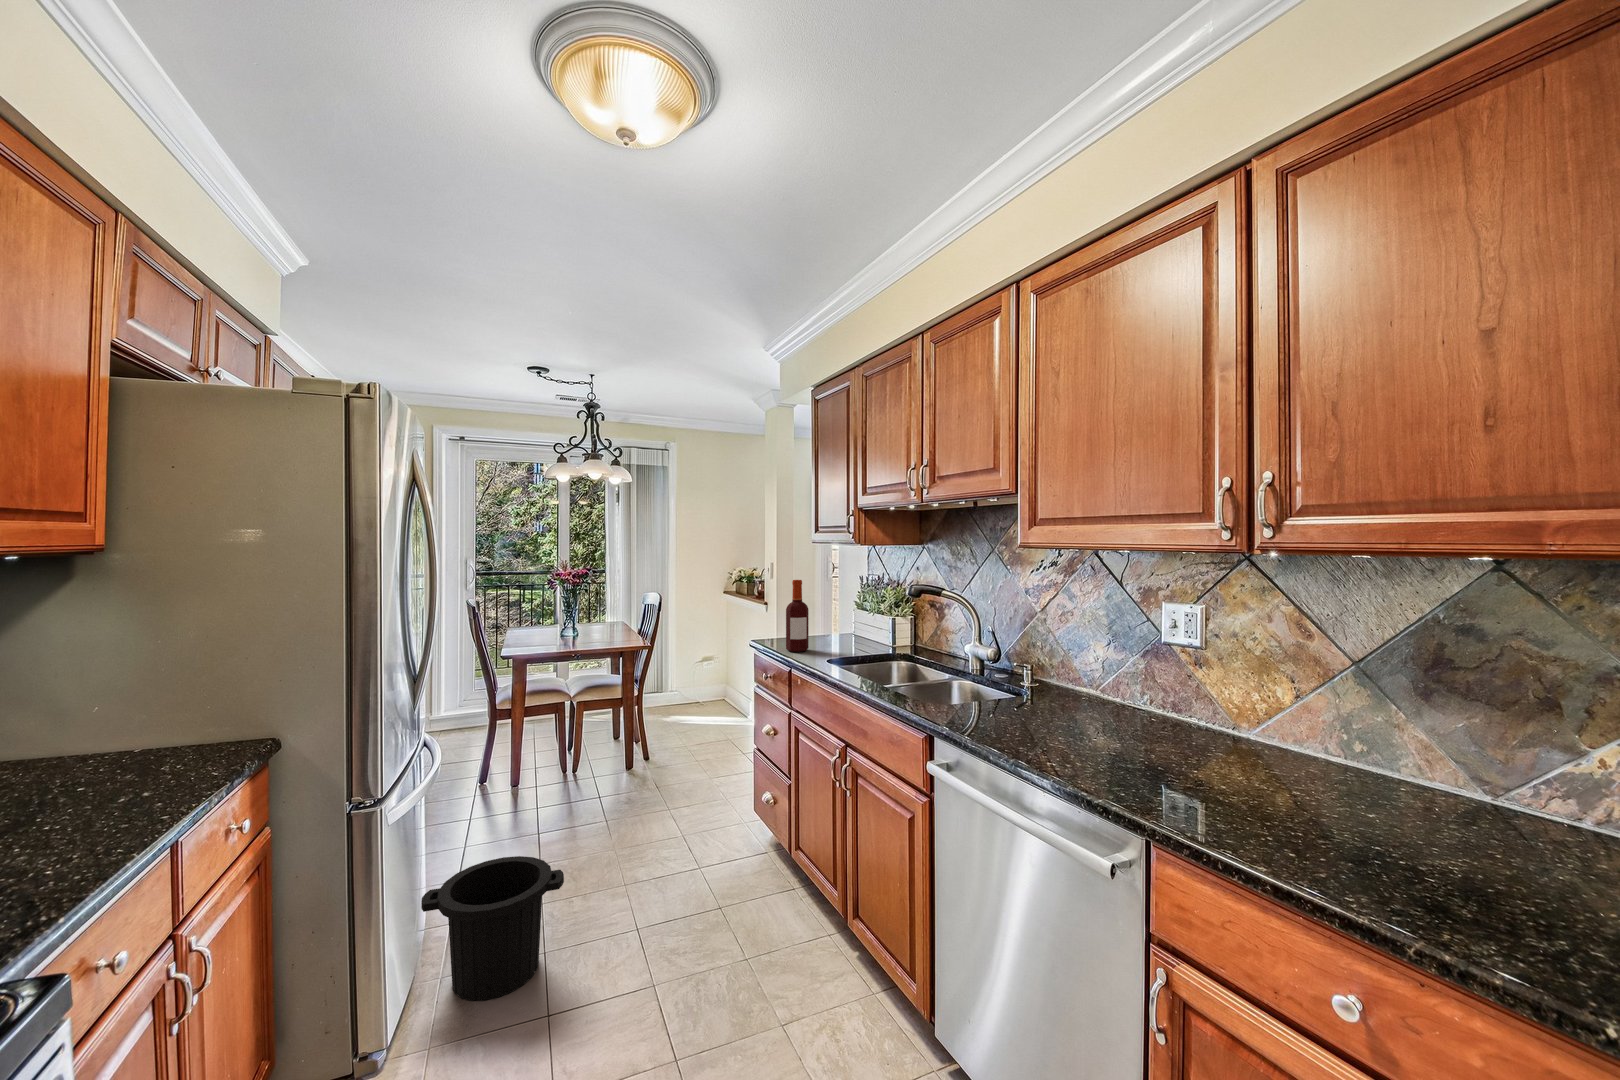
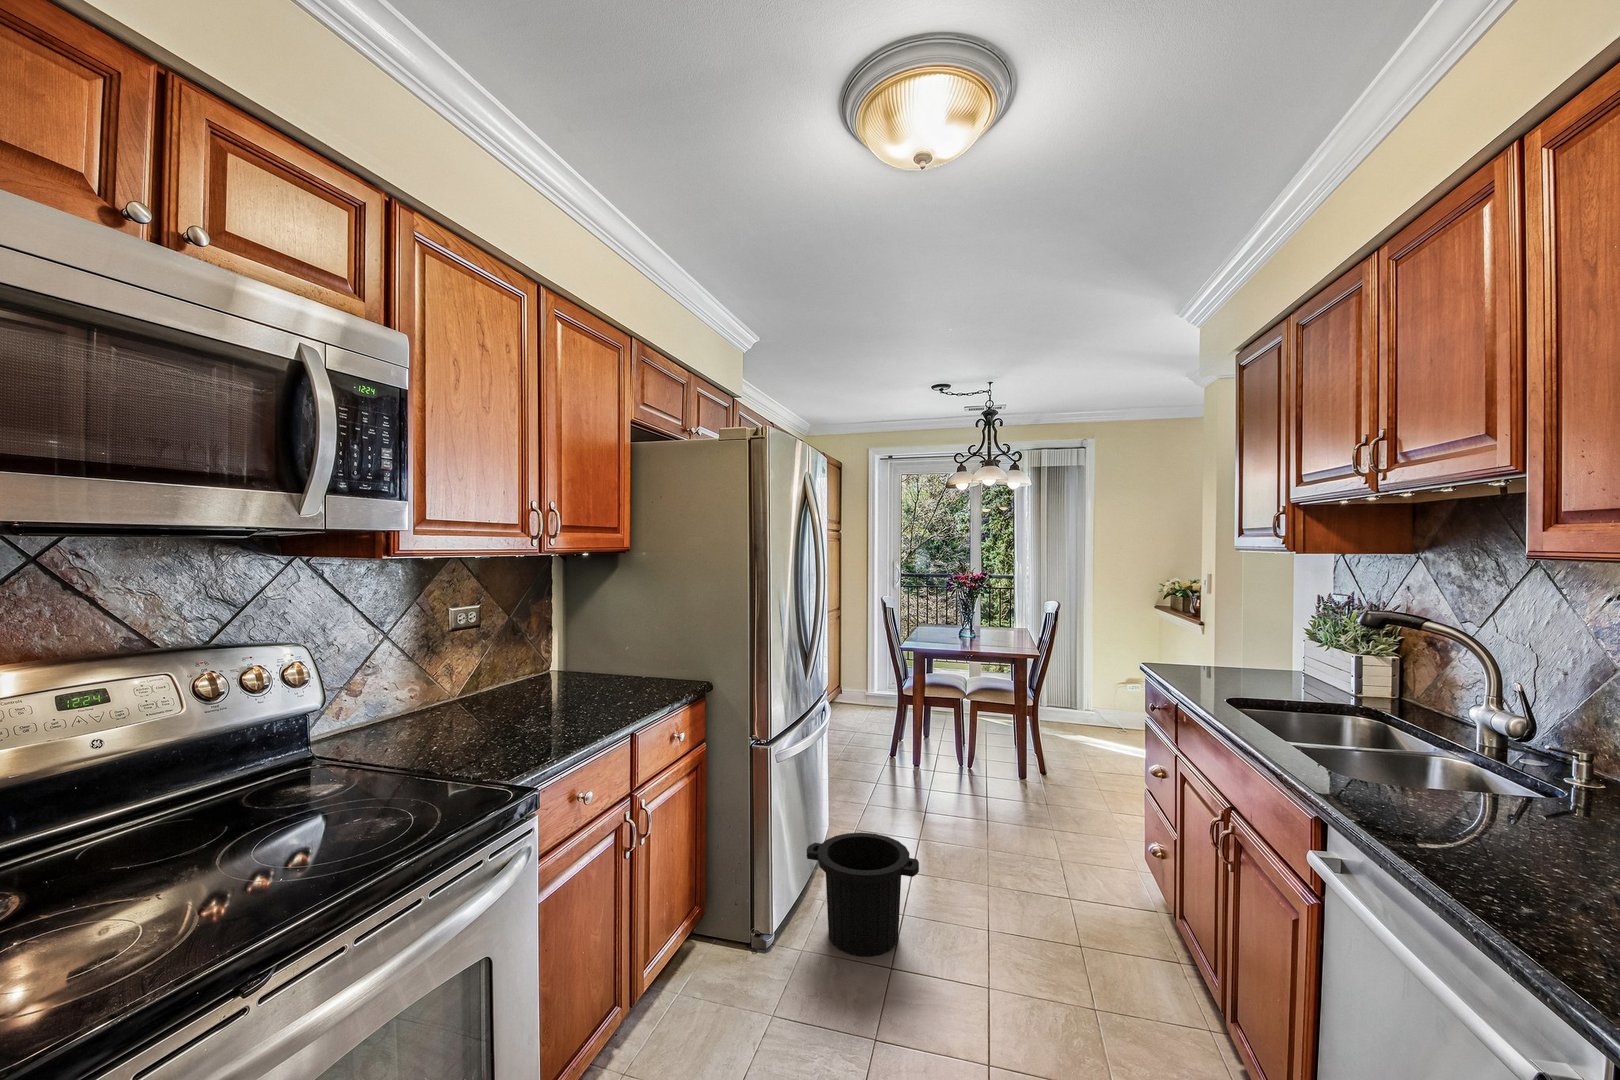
bottle: present [786,580,809,652] -> none [1185,595,1218,684]

